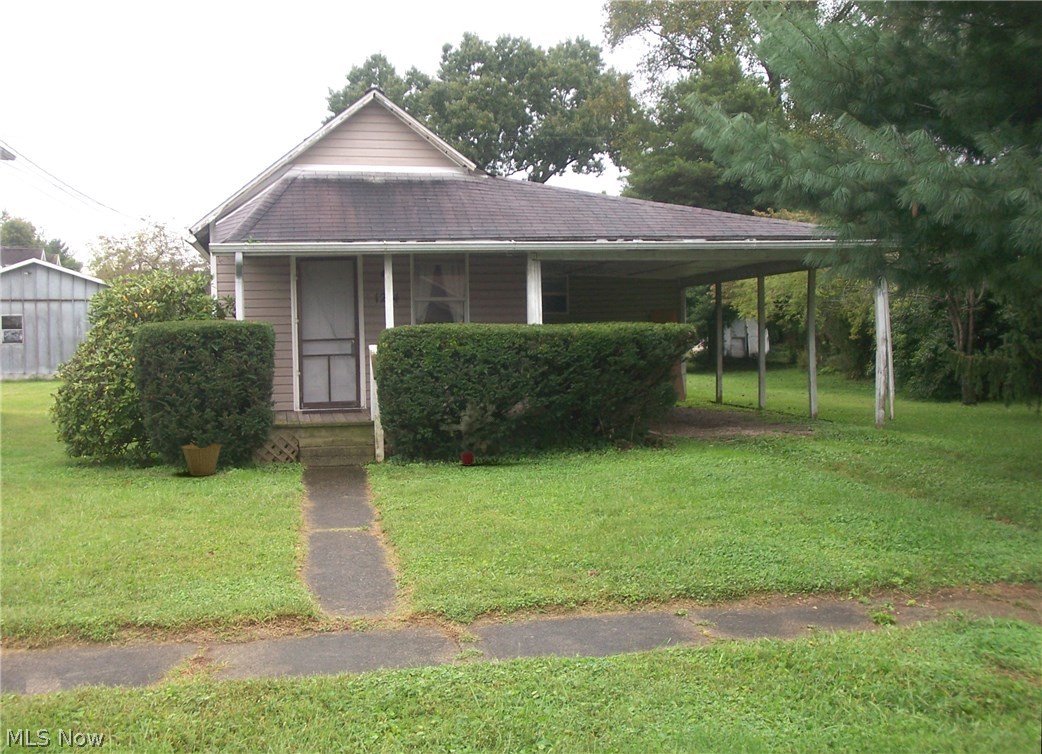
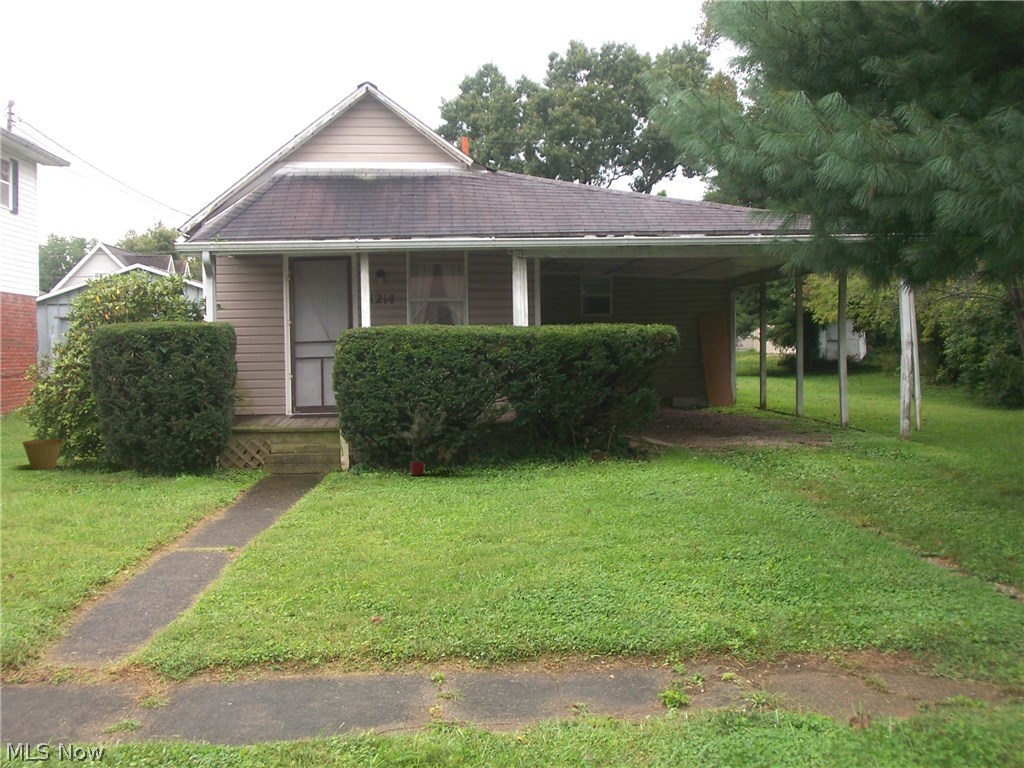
basket: present [182,443,221,475] -> present [23,439,63,469]

